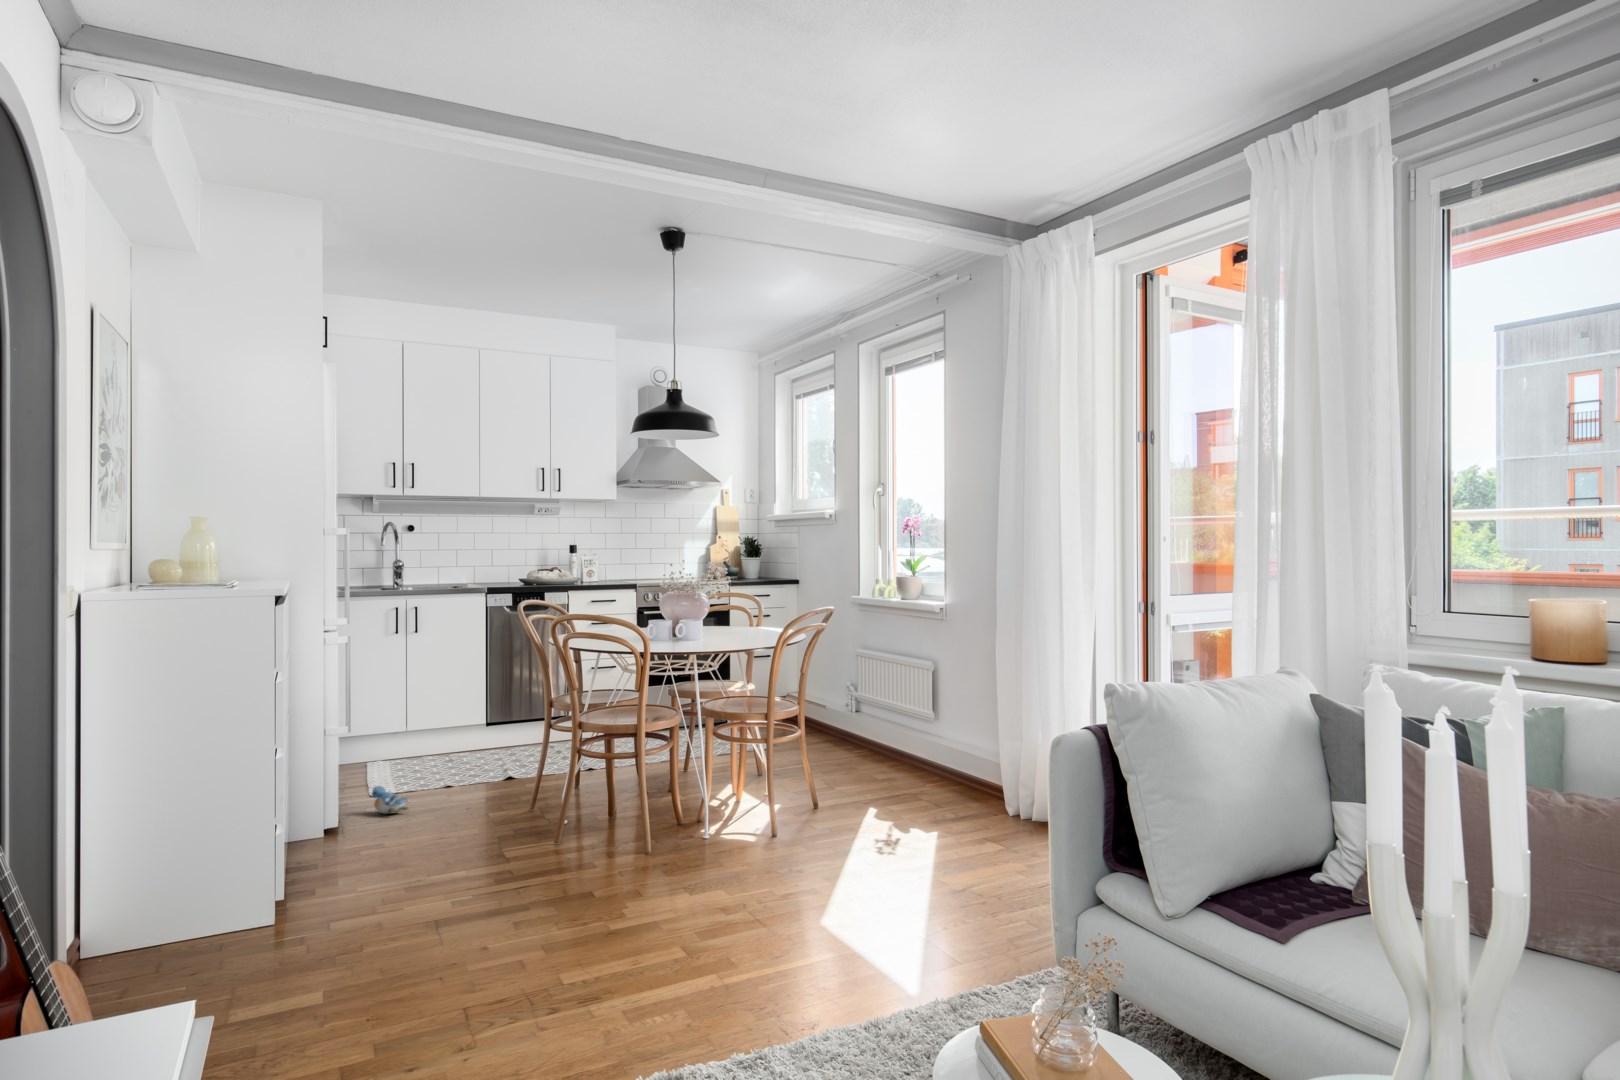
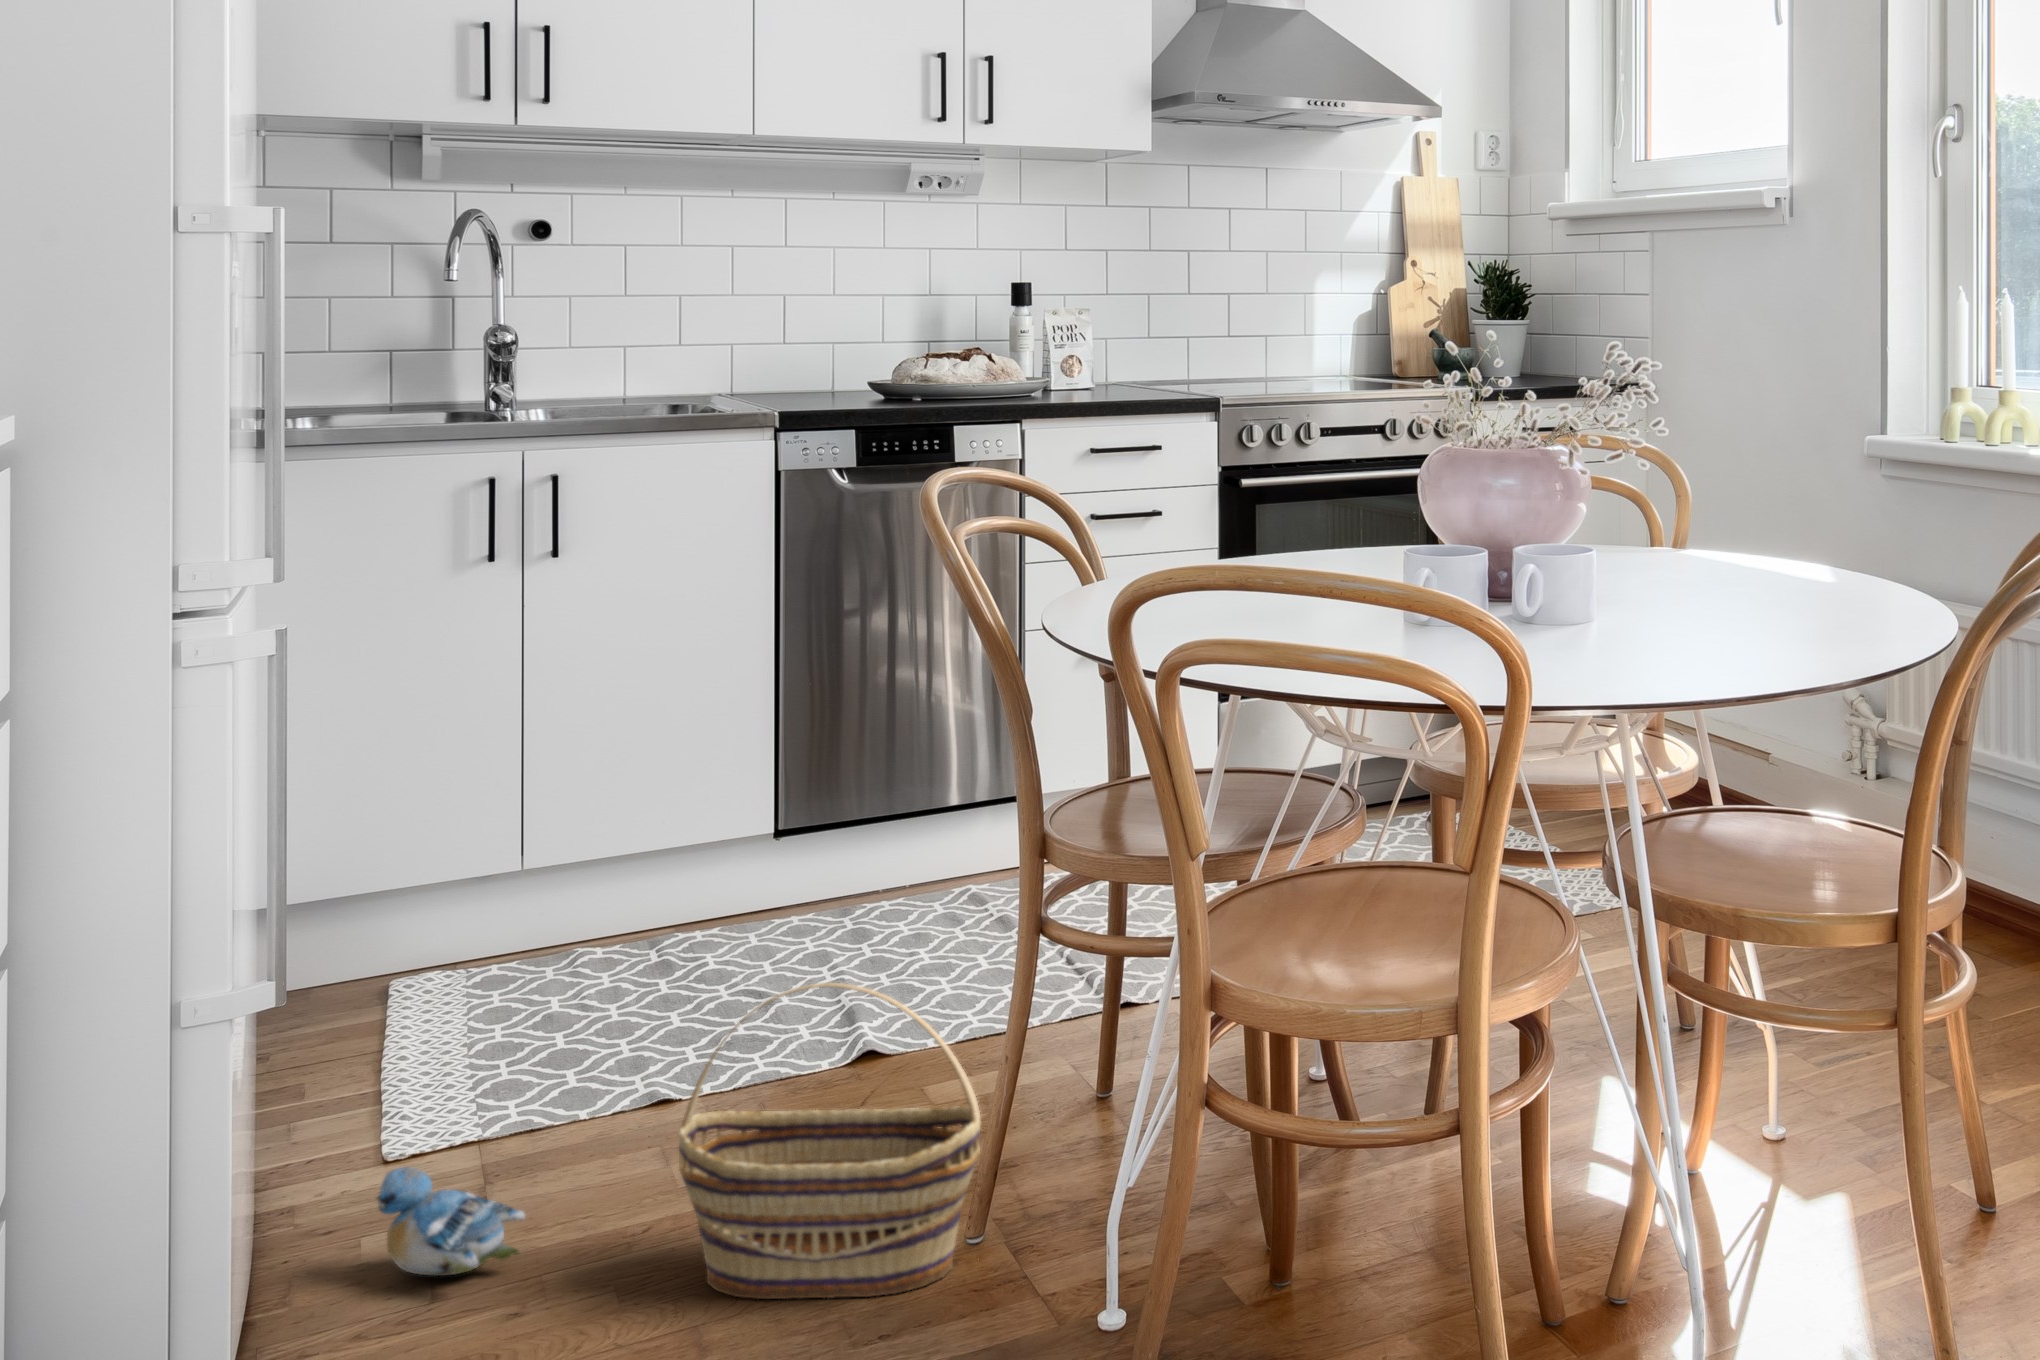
basket: none [451,737,531,818] -> present [679,983,980,1299]

